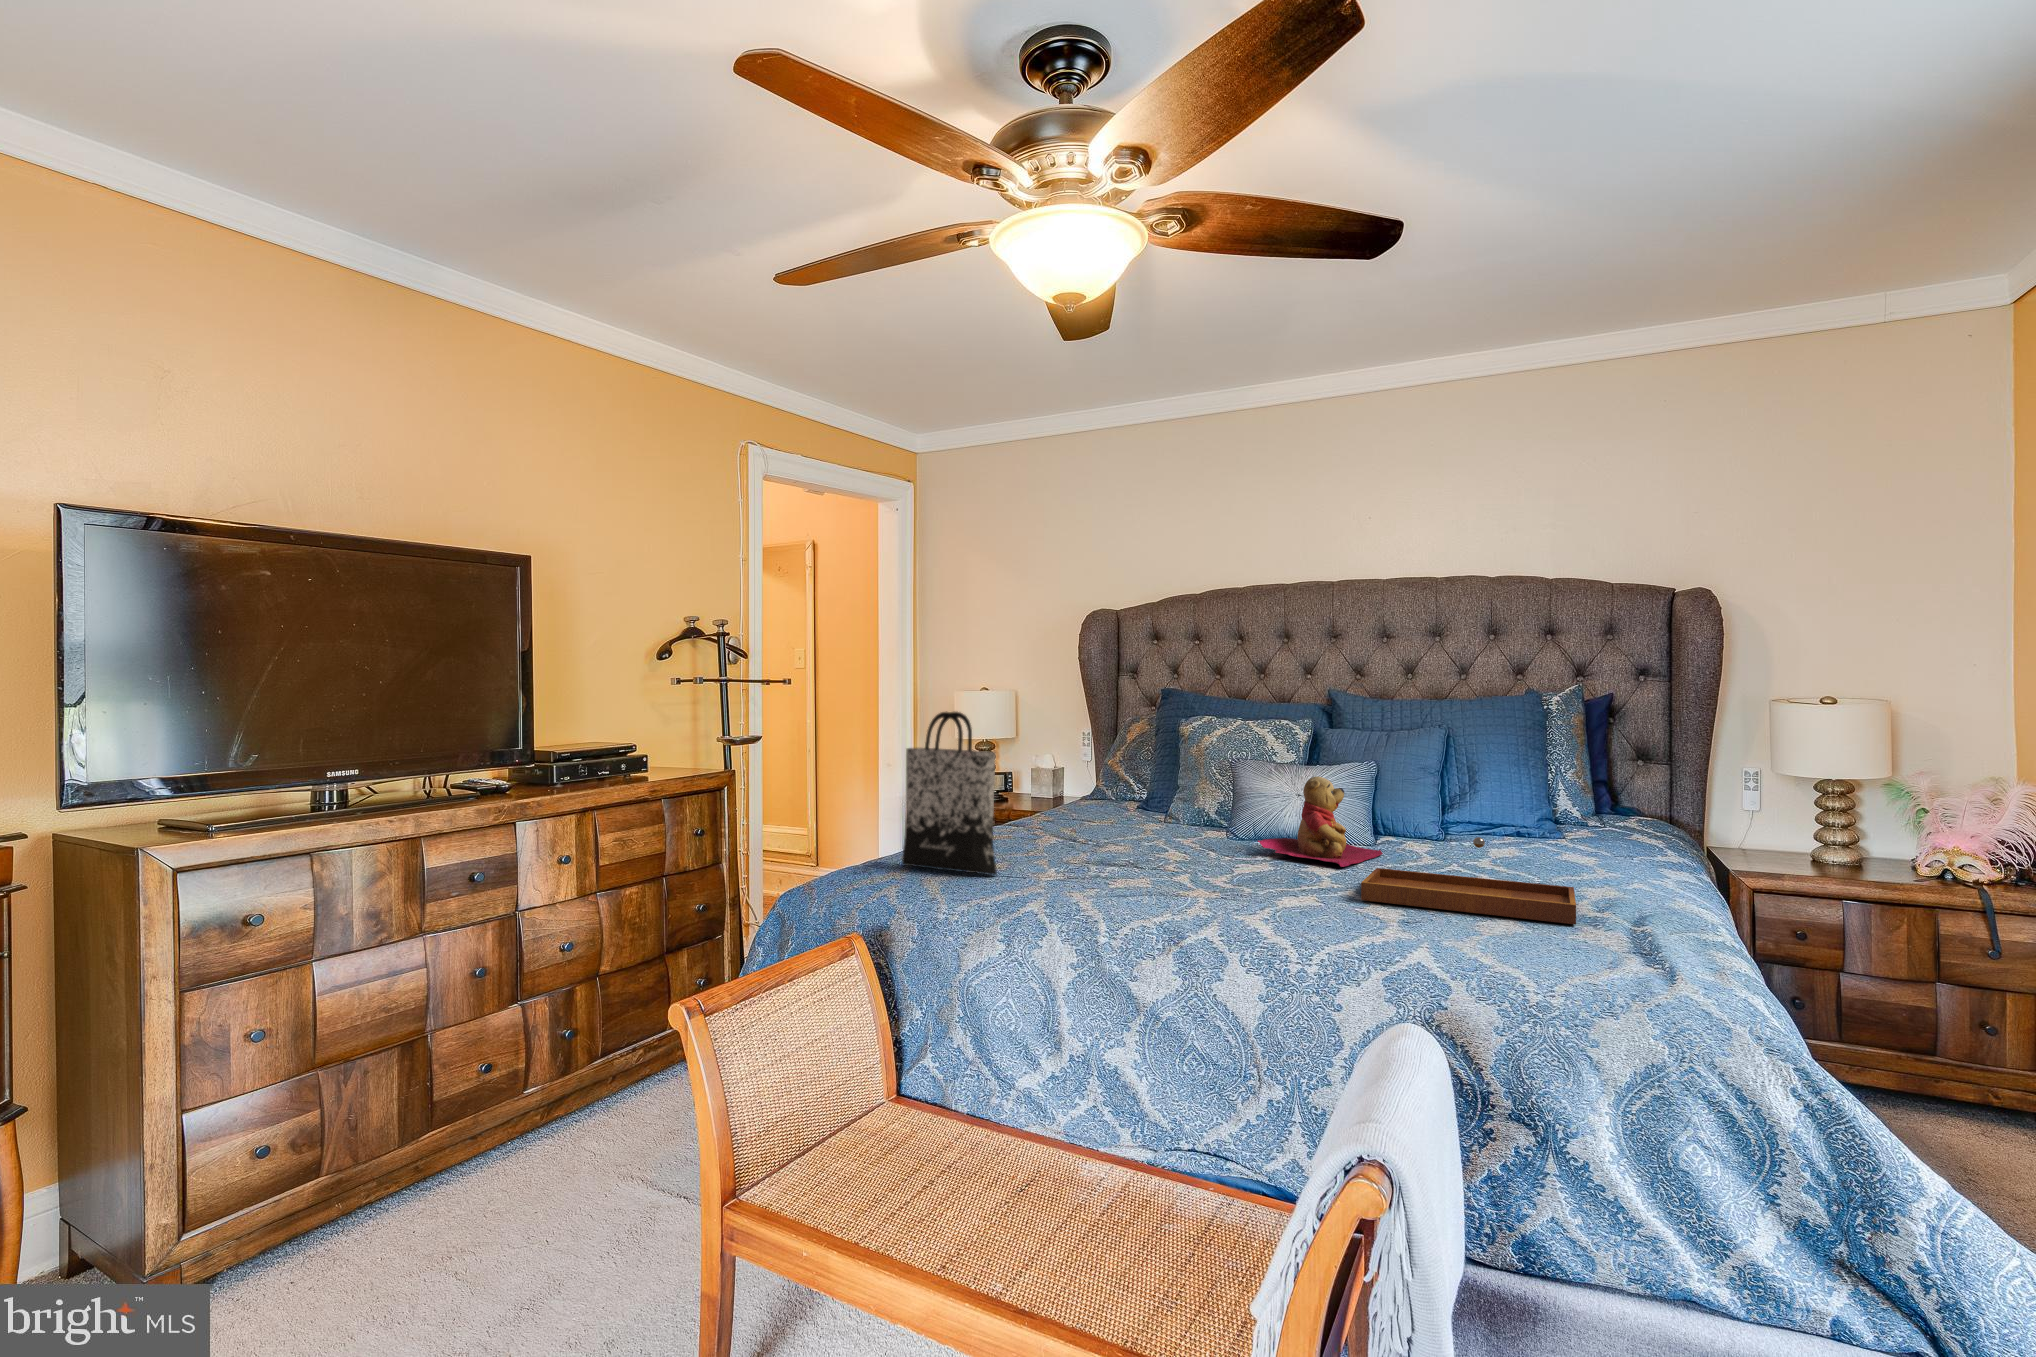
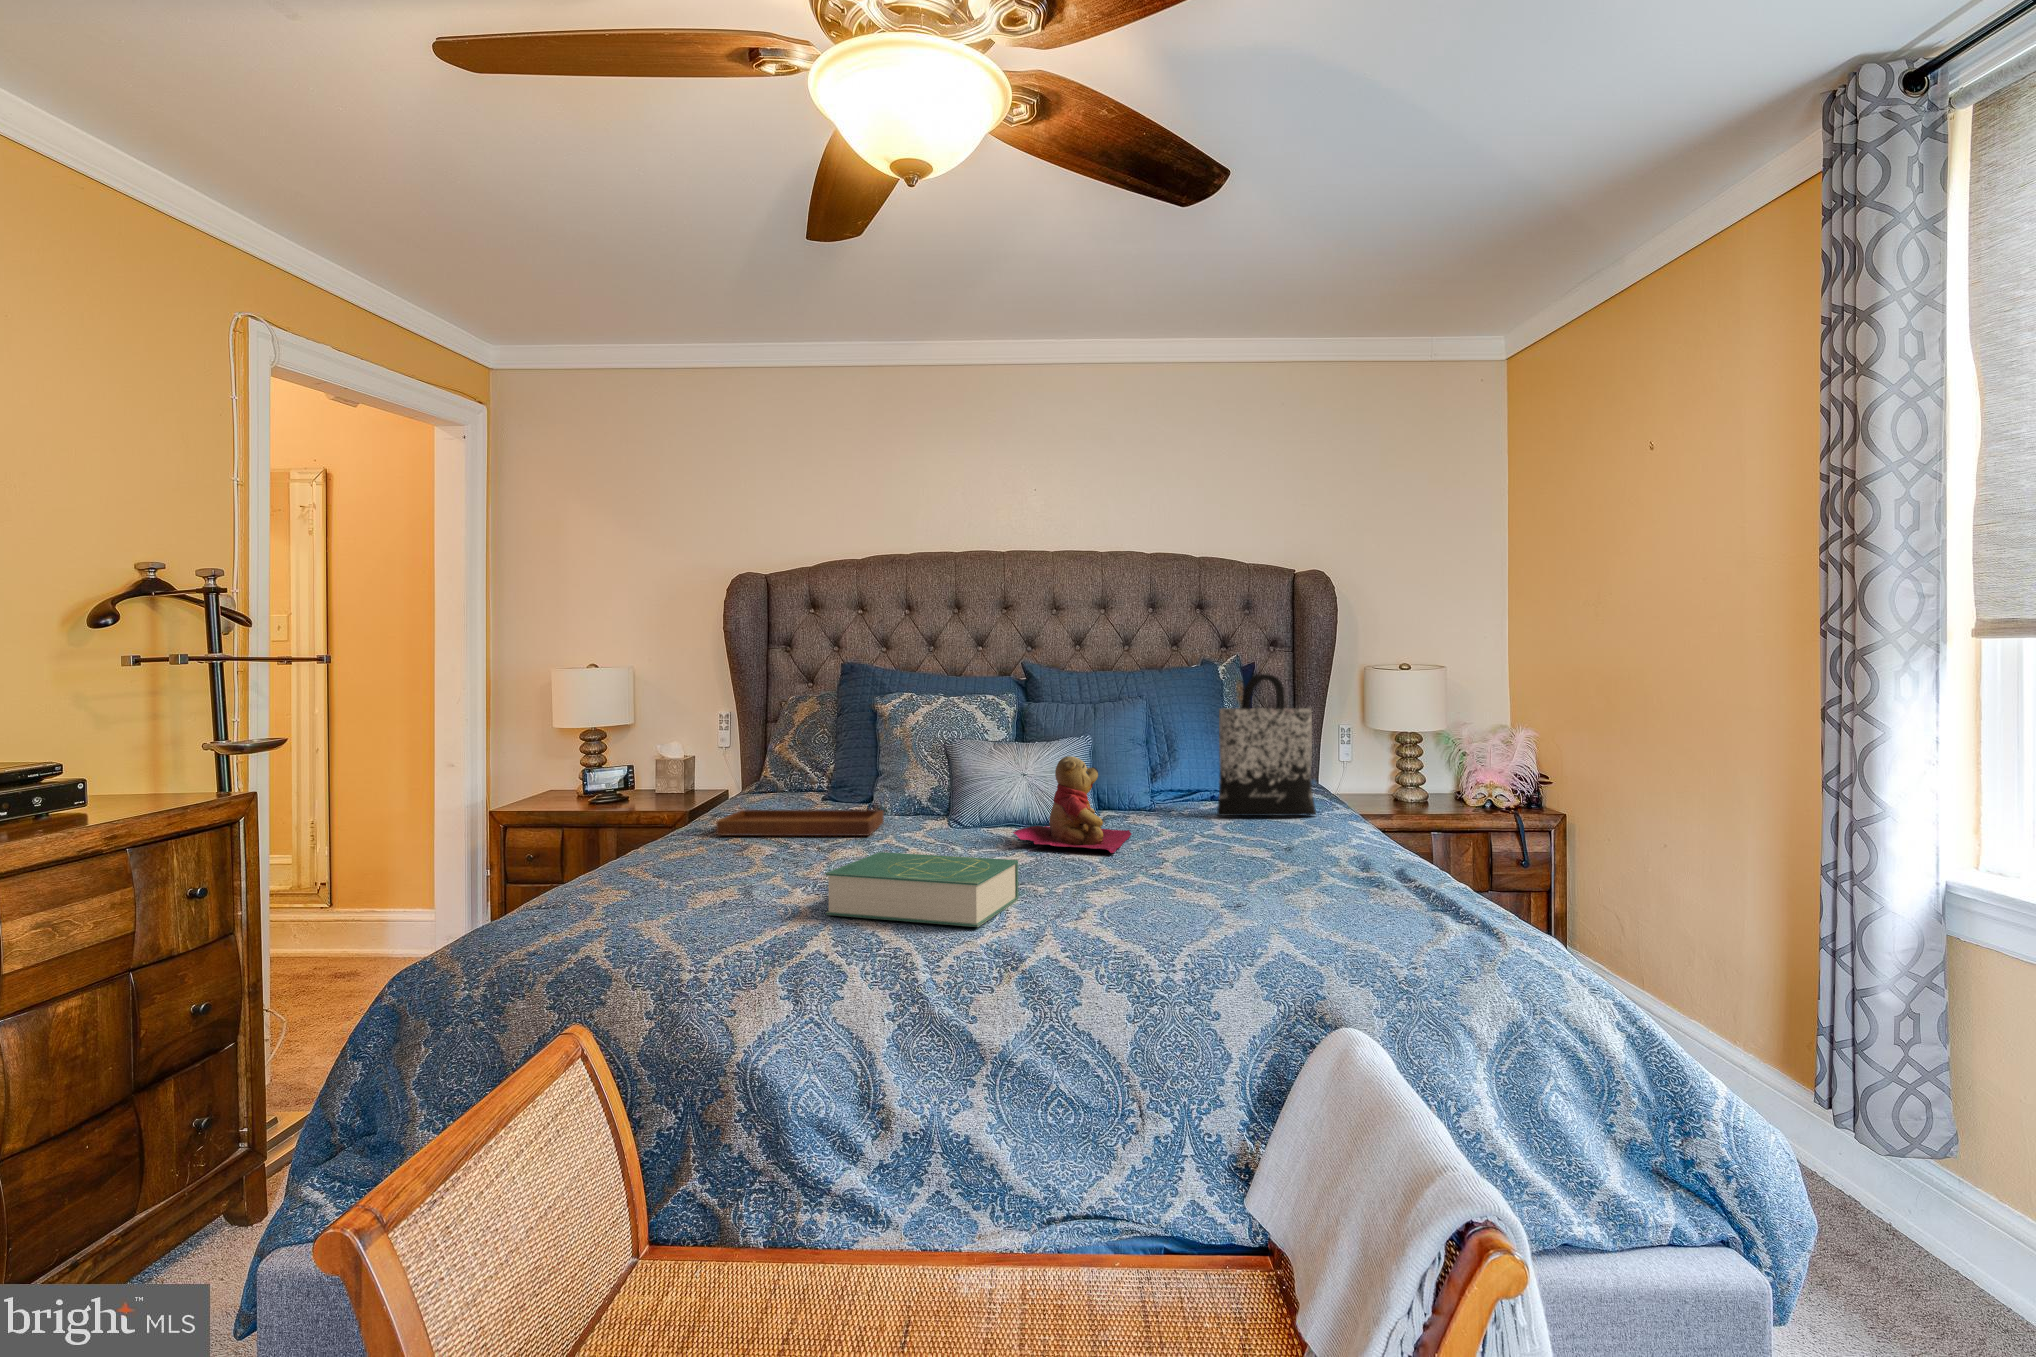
tote bag: present [902,712,997,875] -> present [1217,674,1316,816]
tray: present [1361,837,1576,924] -> present [716,777,884,836]
book: none [1054,842,1218,907] -> present [826,852,1018,927]

